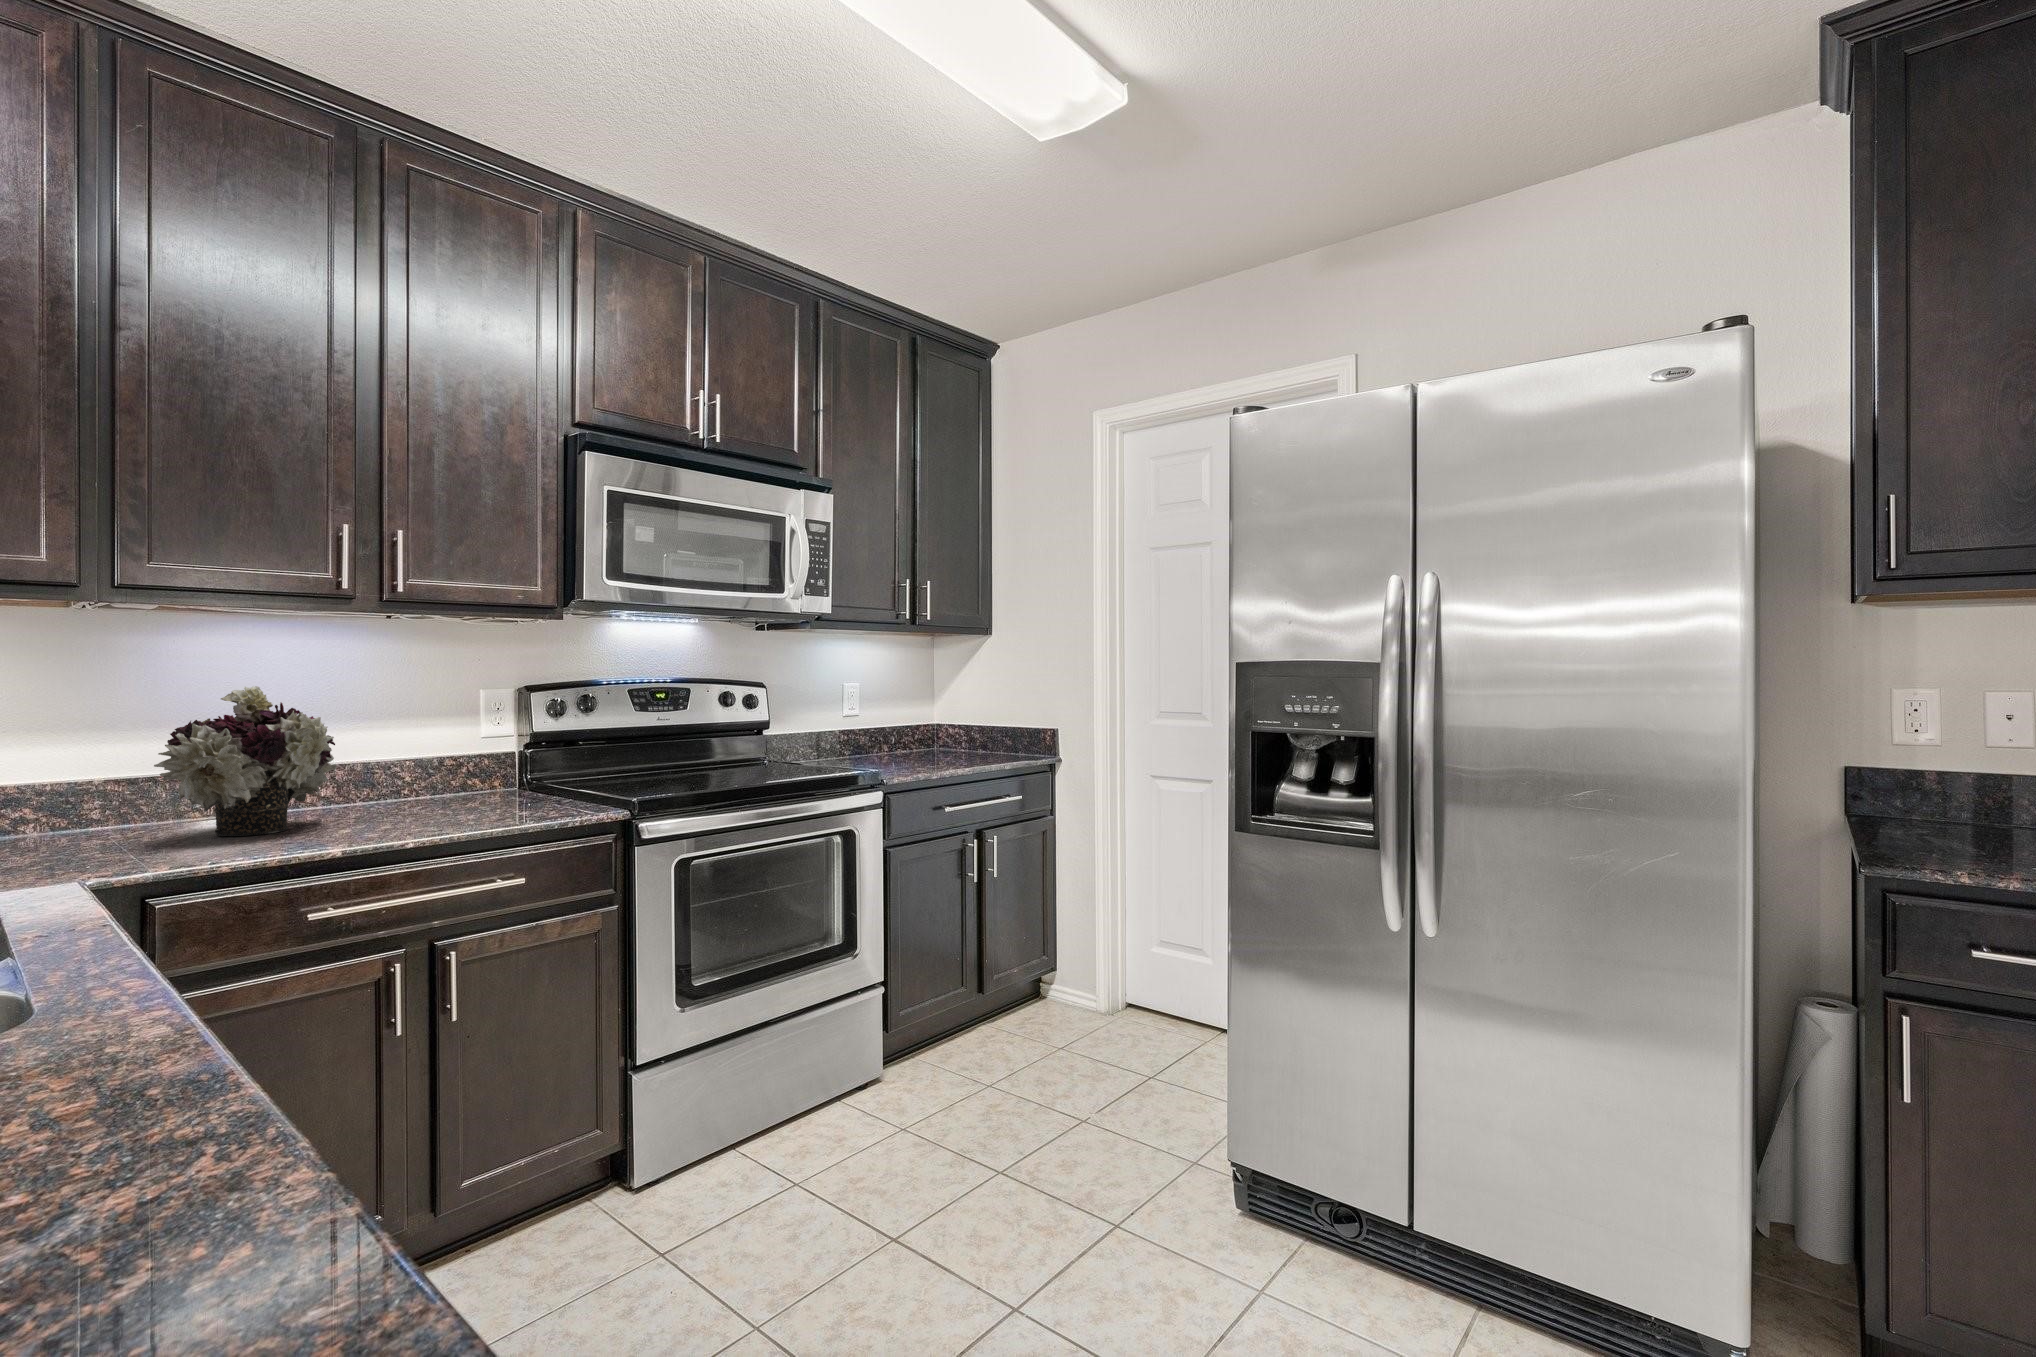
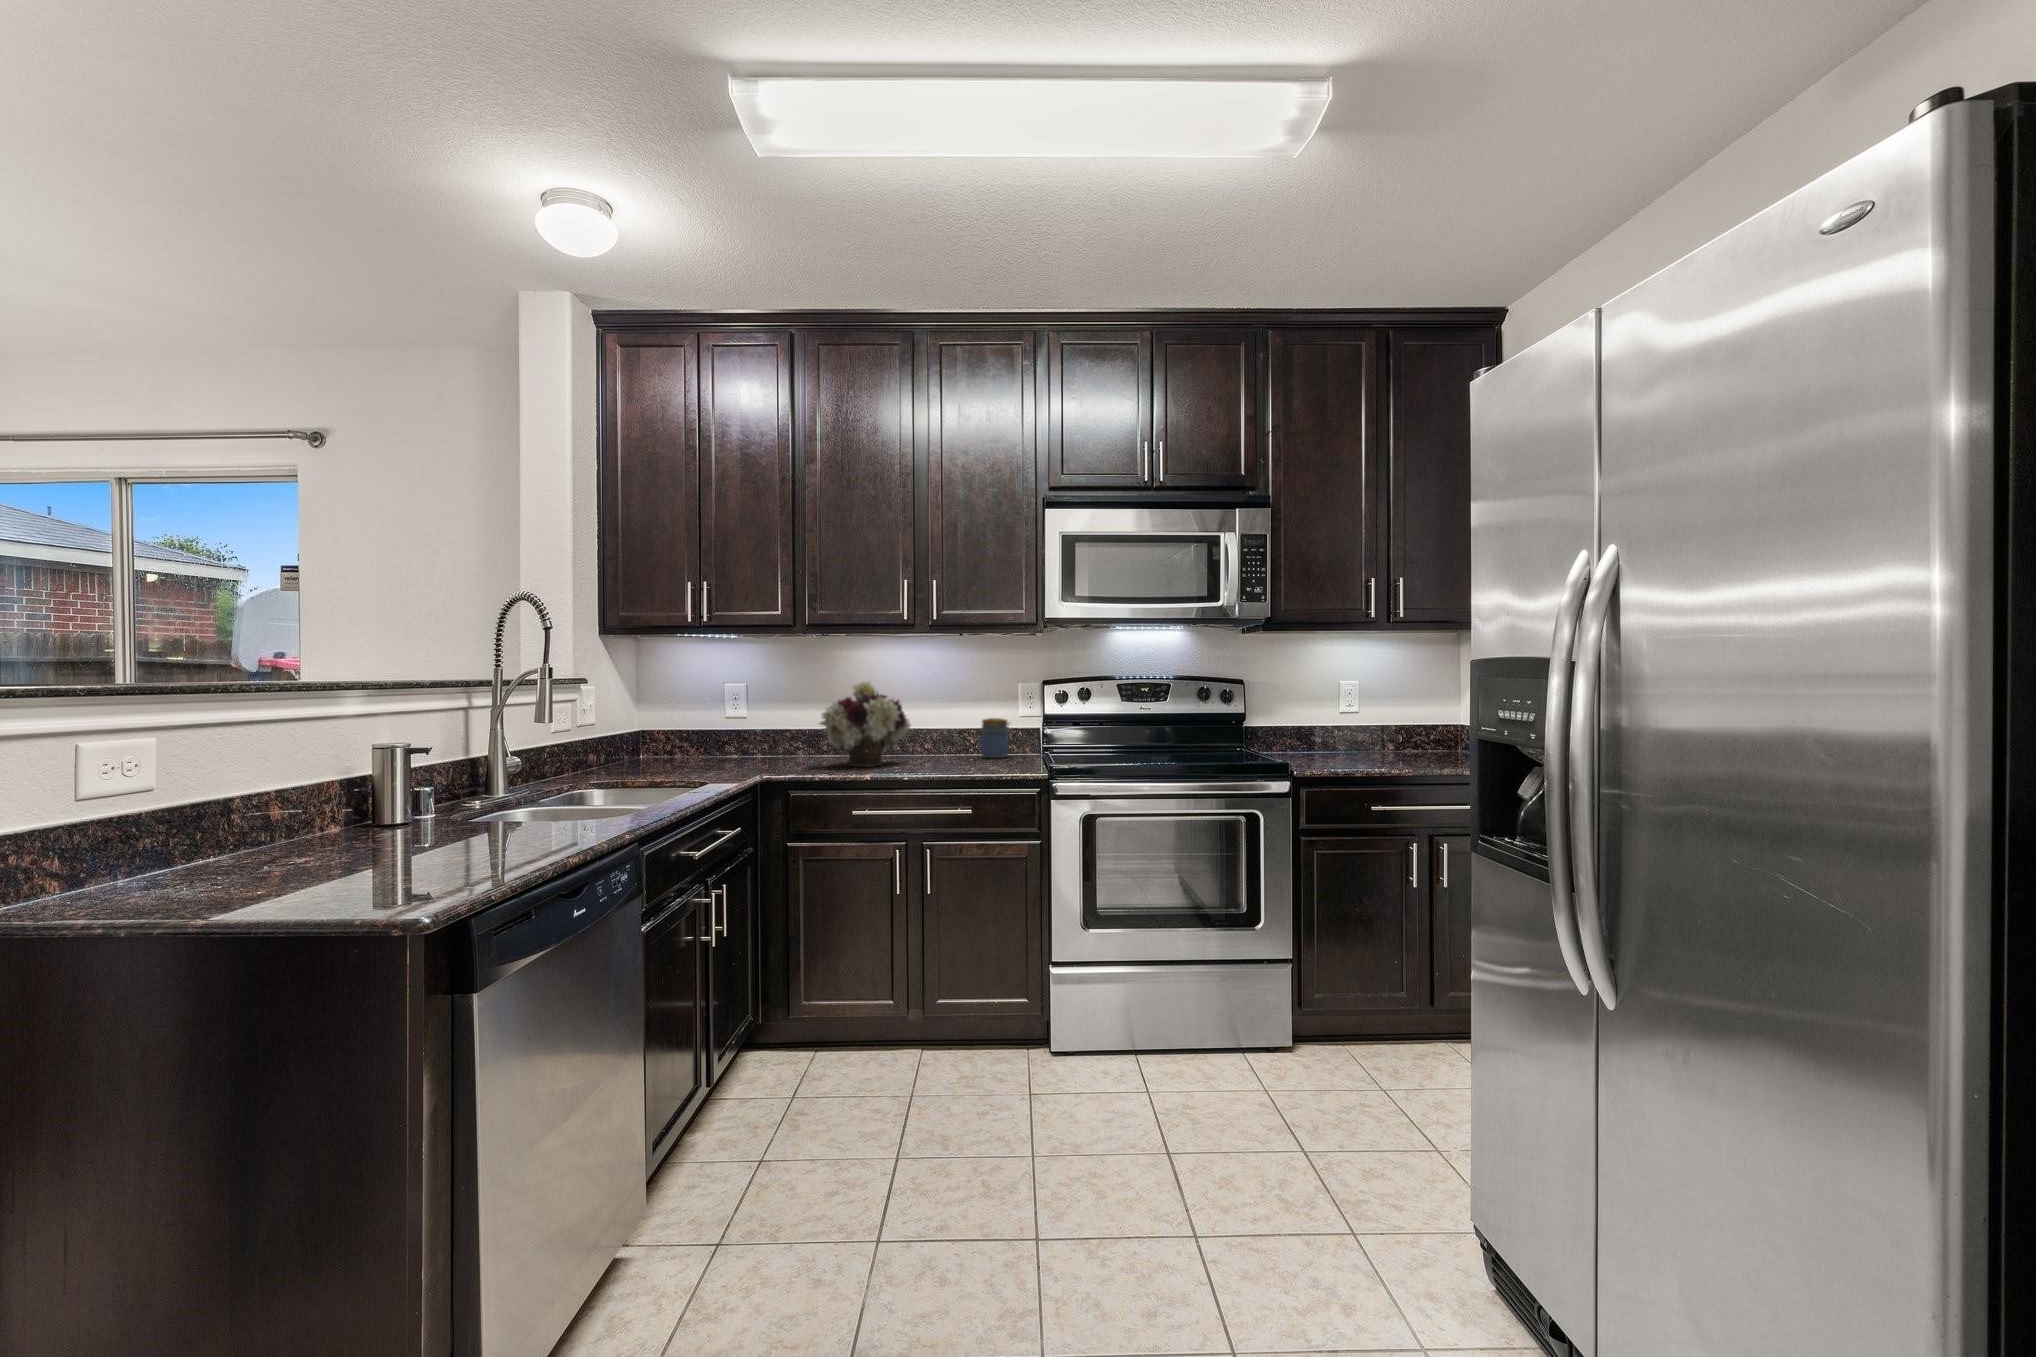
jar: none [429,740,480,801] -> present [981,718,1010,758]

